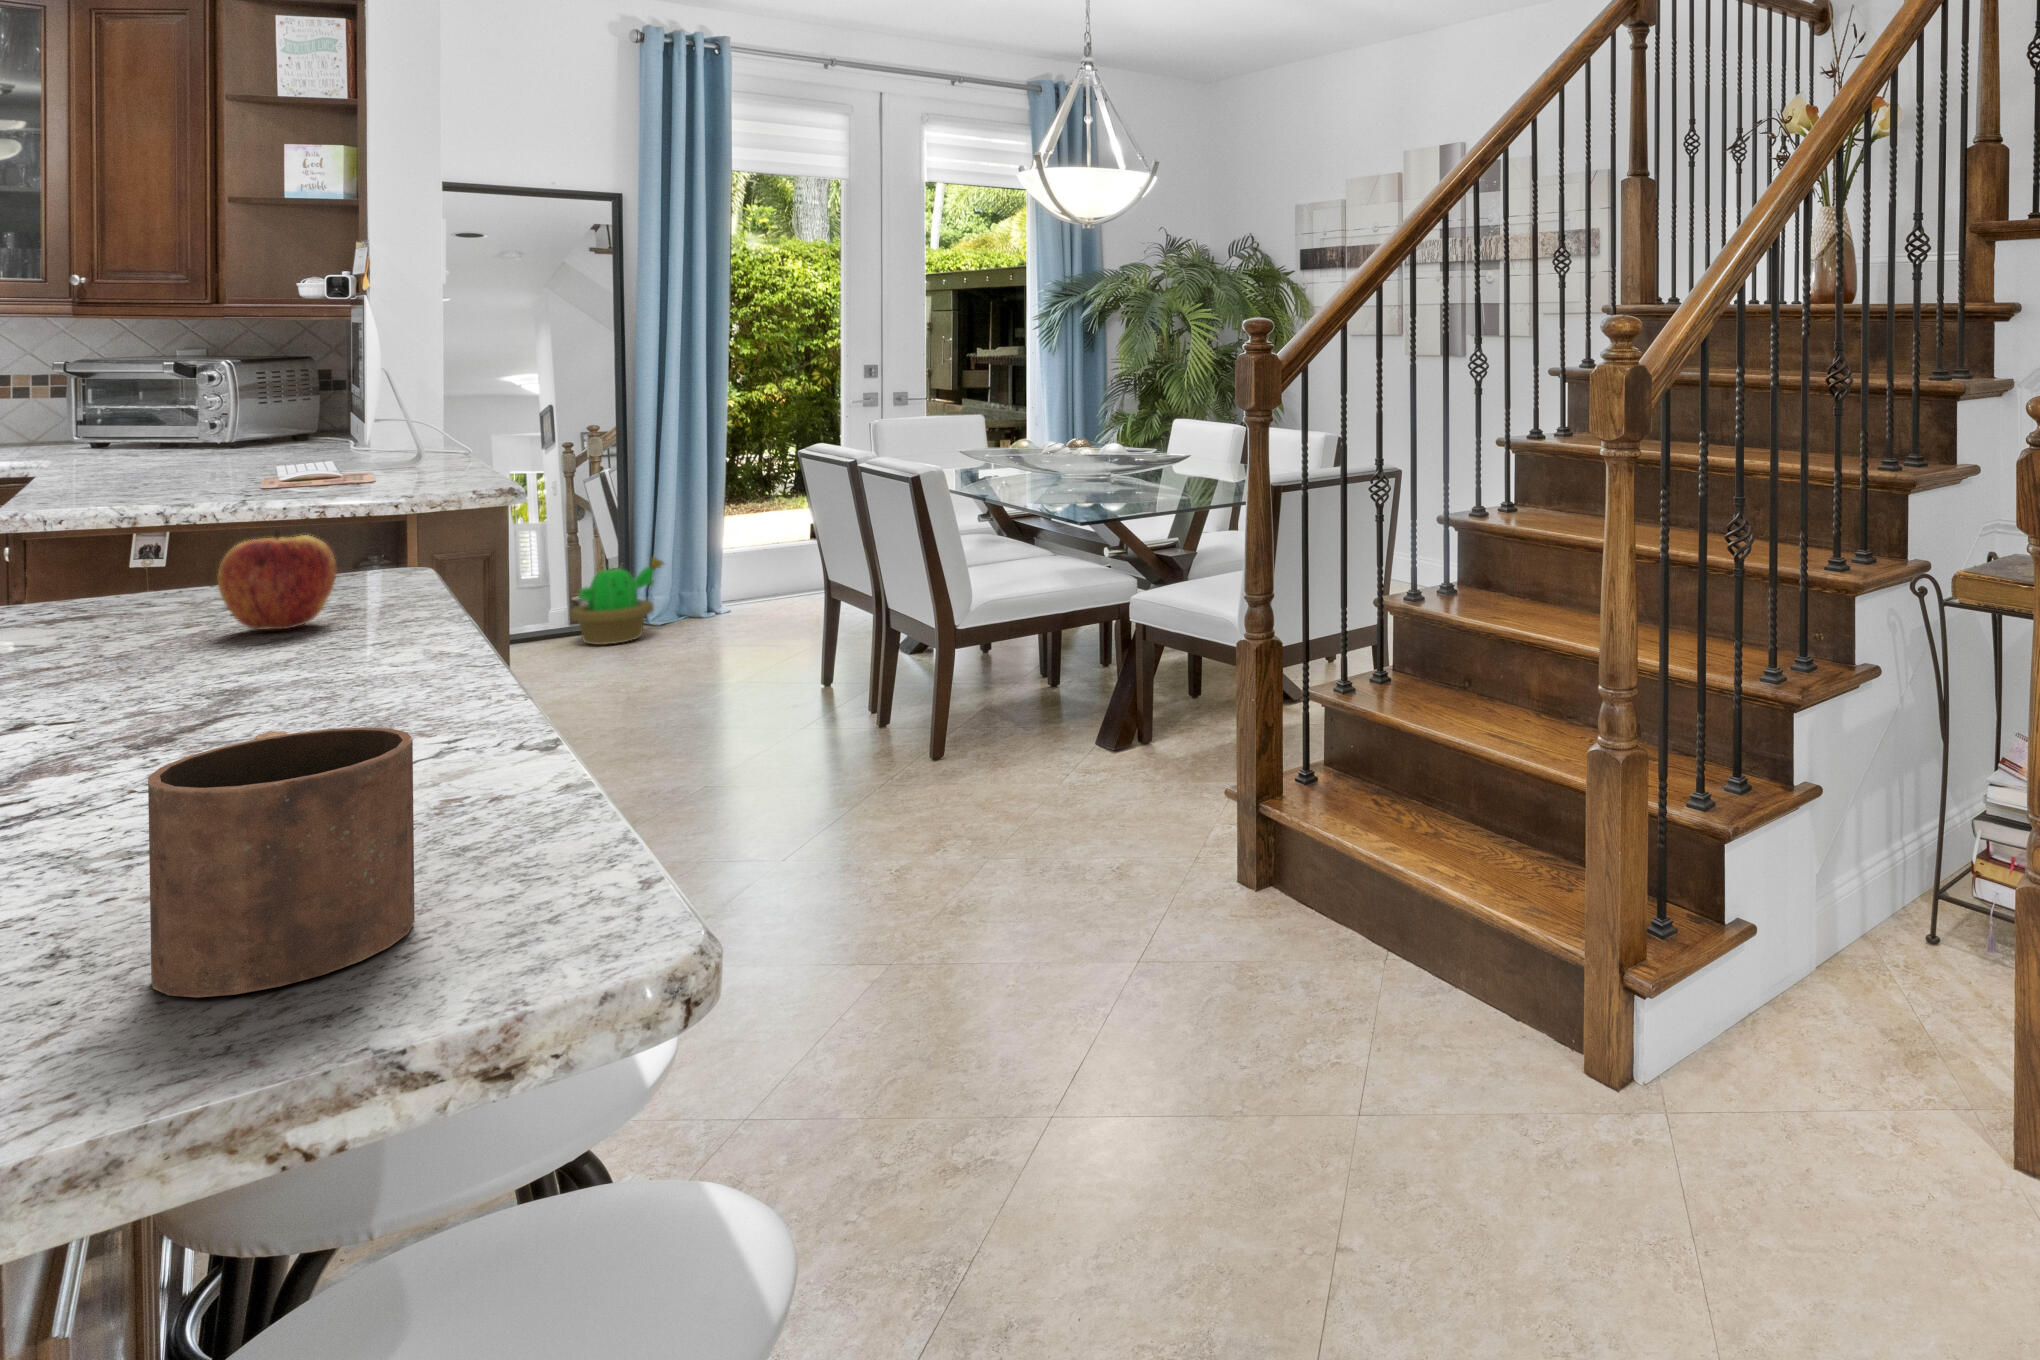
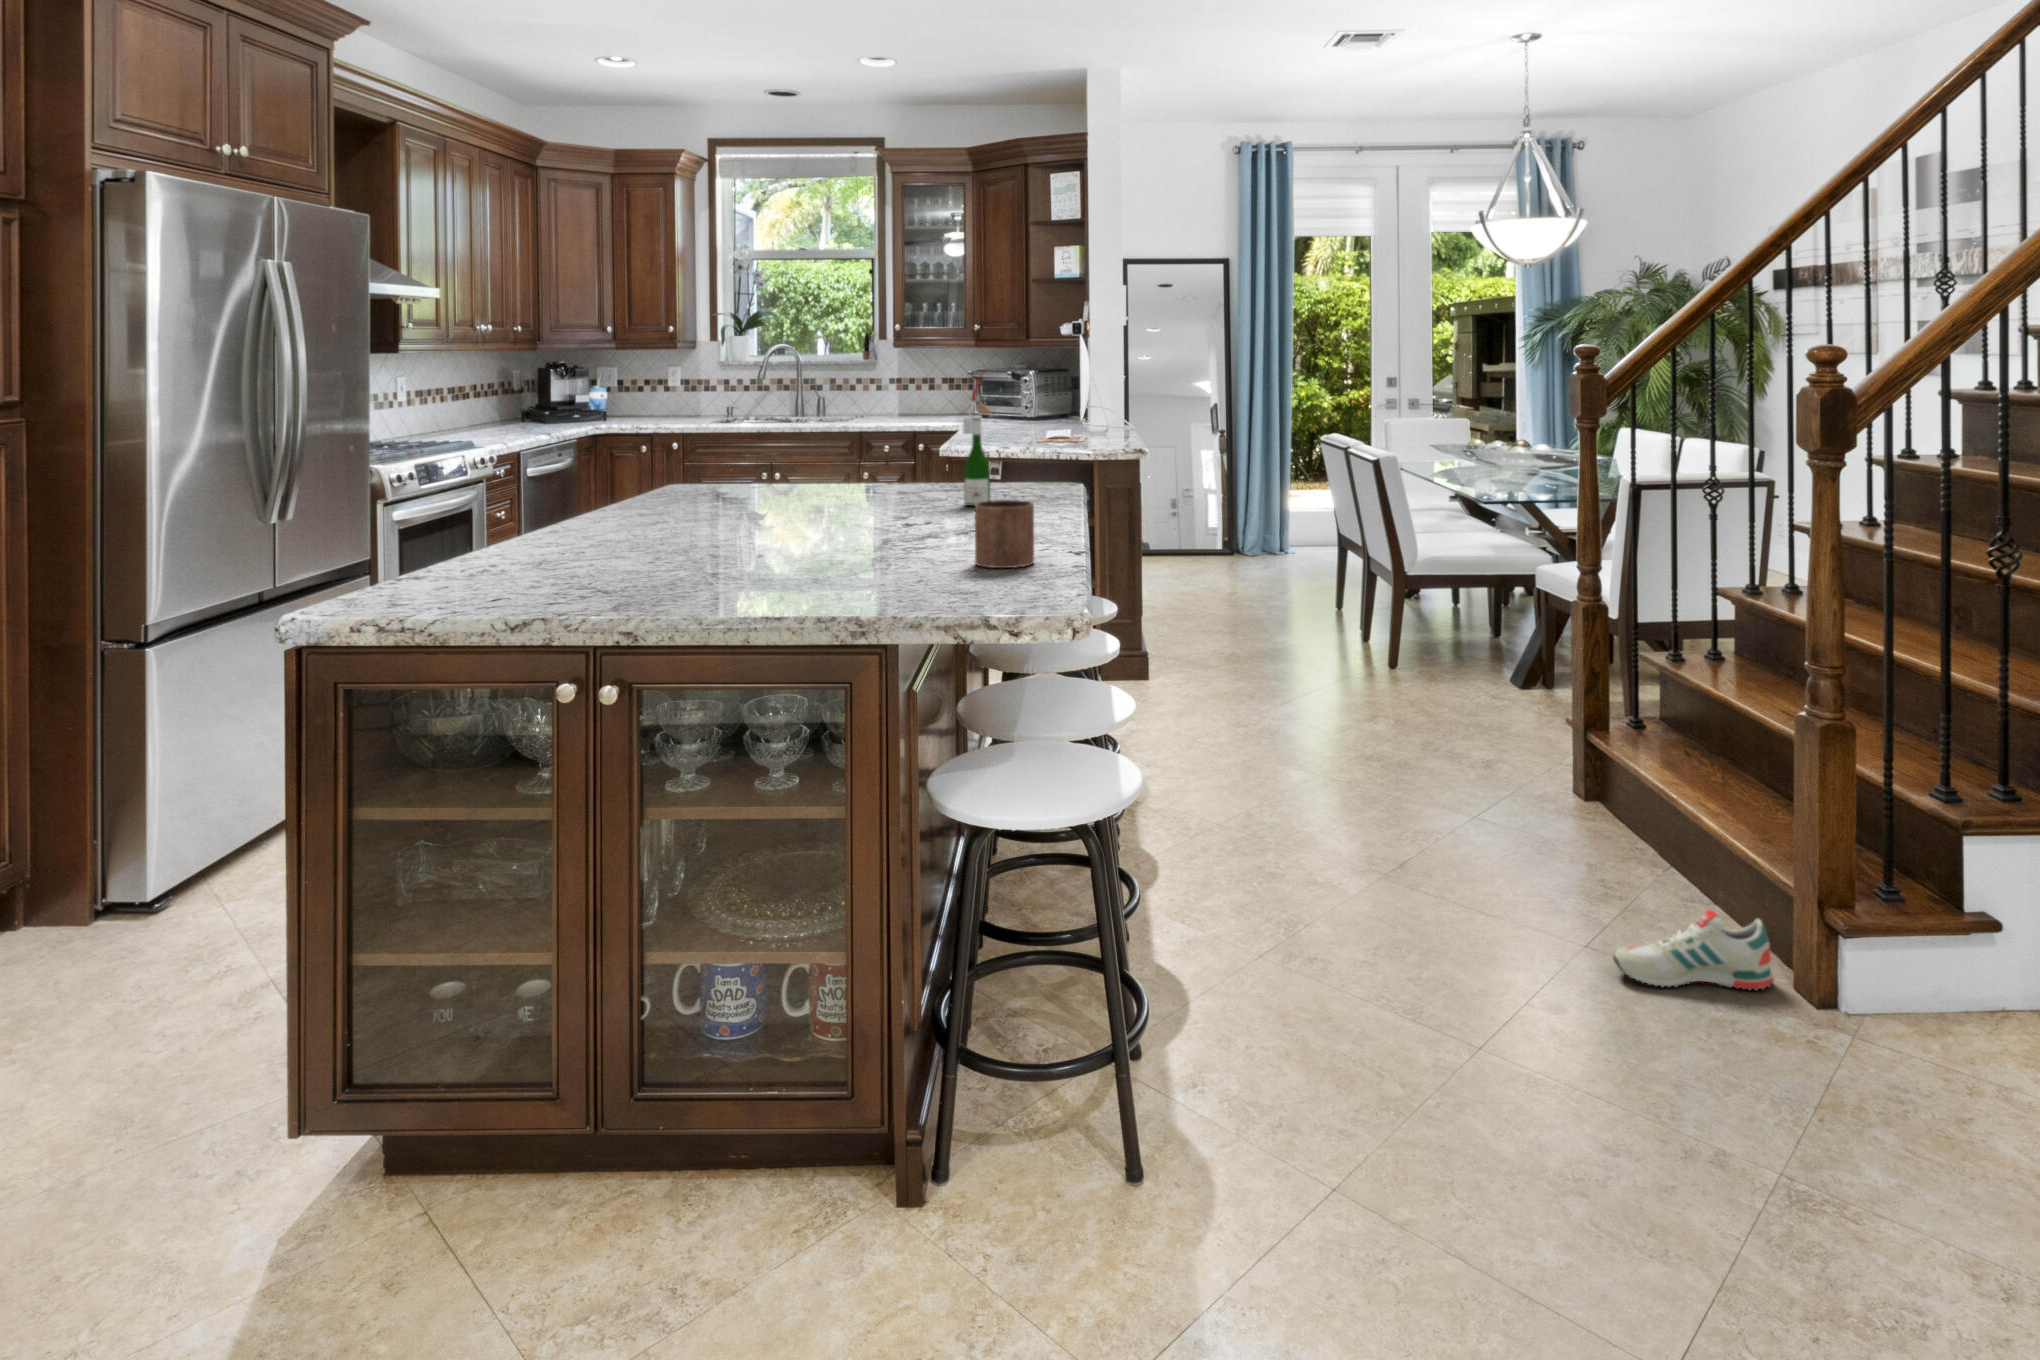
wine bottle: none [69,344,218,690] -> present [963,376,990,506]
apple: present [218,531,337,630] -> none [1006,452,1045,495]
decorative plant: present [571,557,664,645] -> none [1198,510,1253,567]
shoe: none [1490,1078,1666,1238] -> present [1613,910,1774,990]

